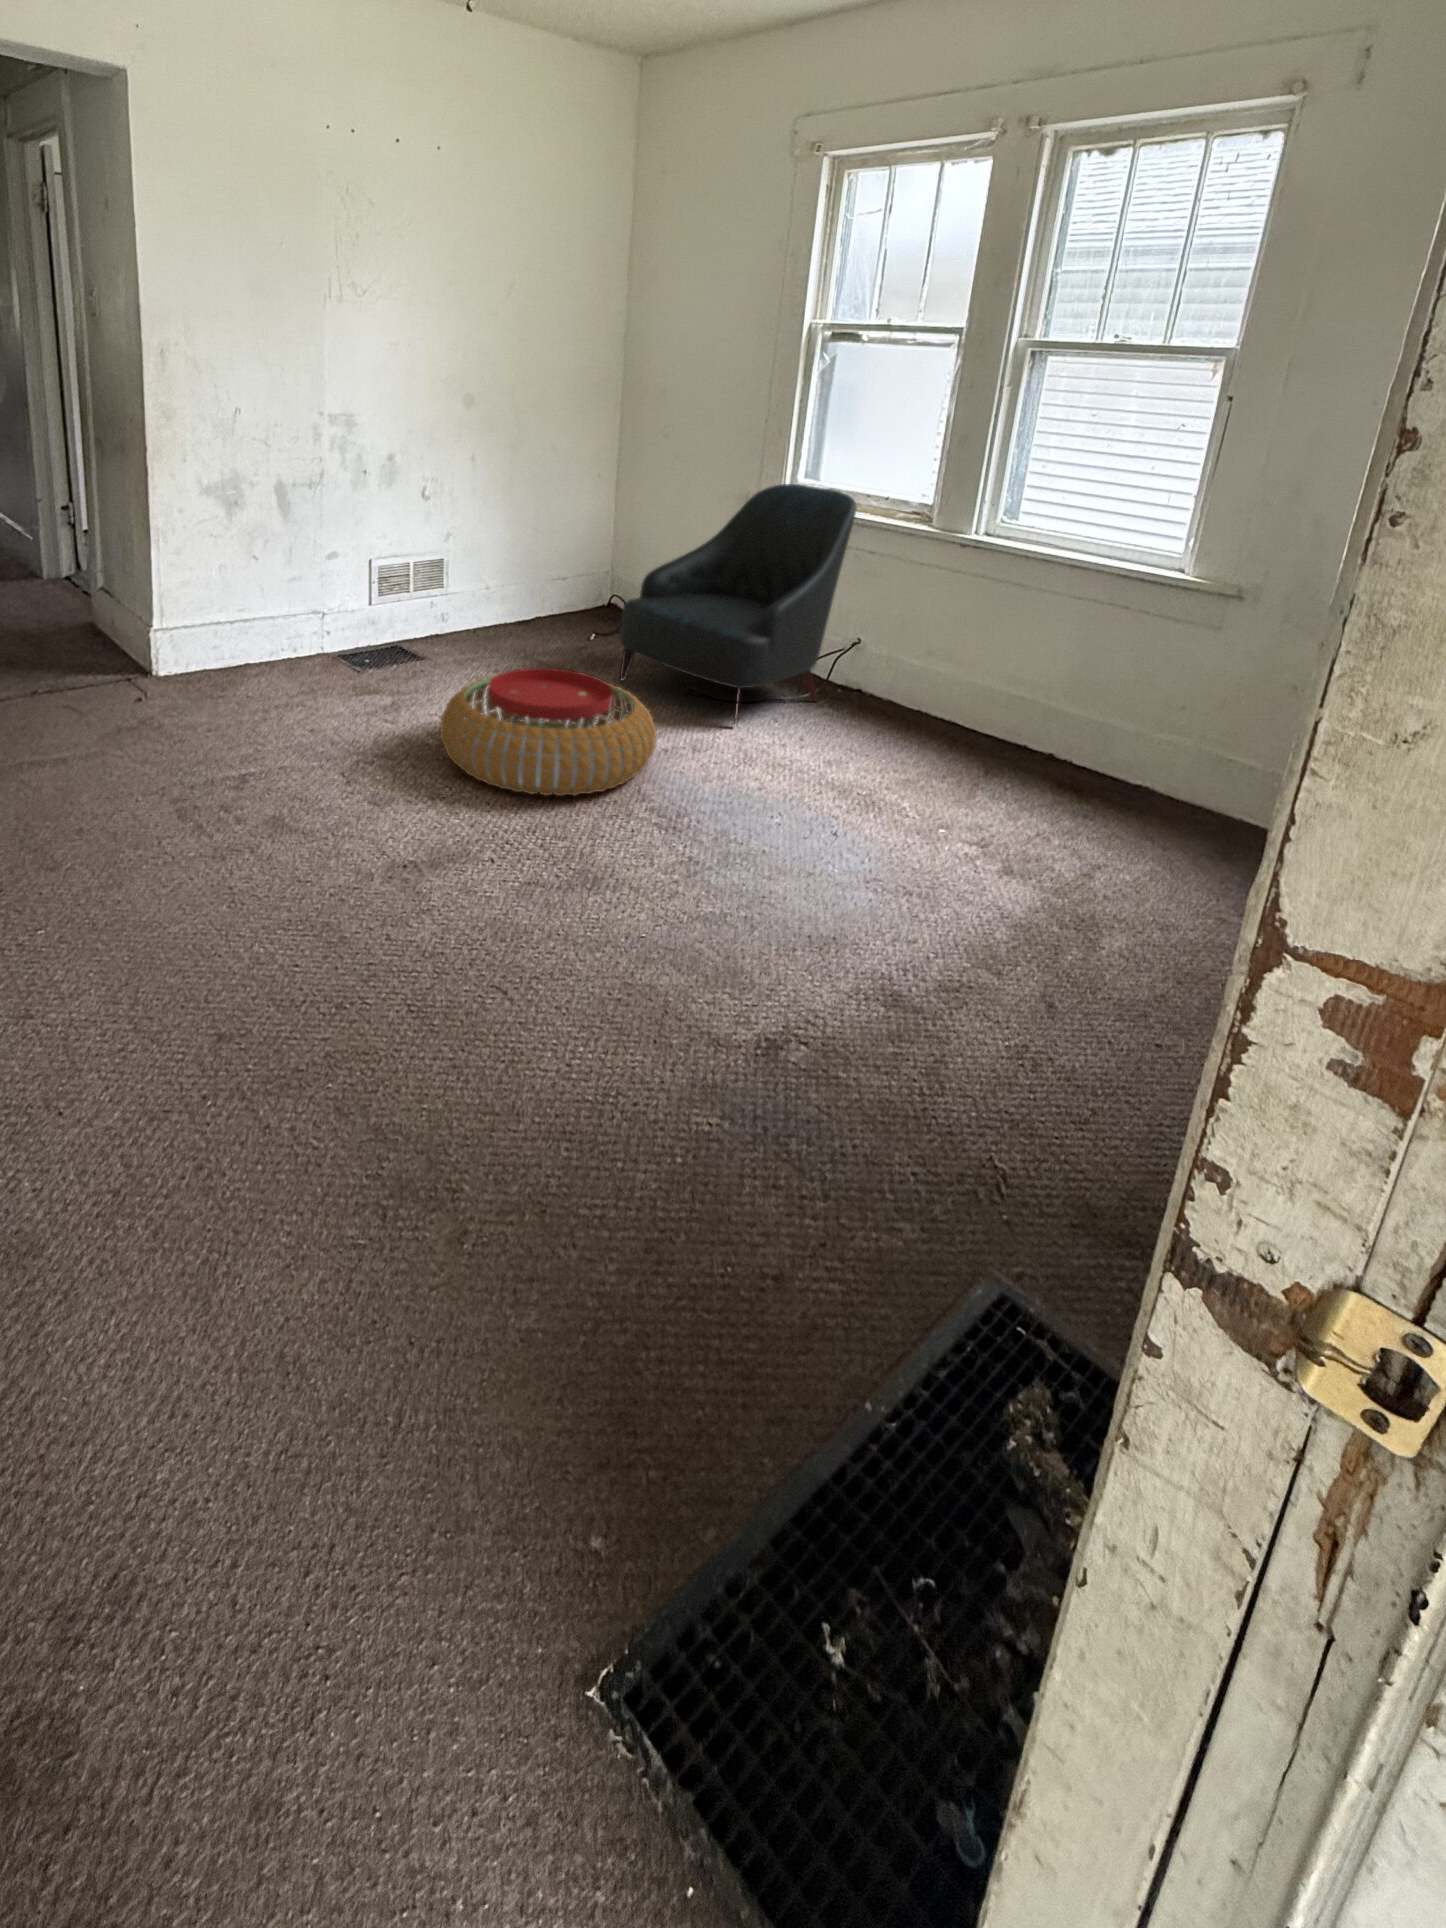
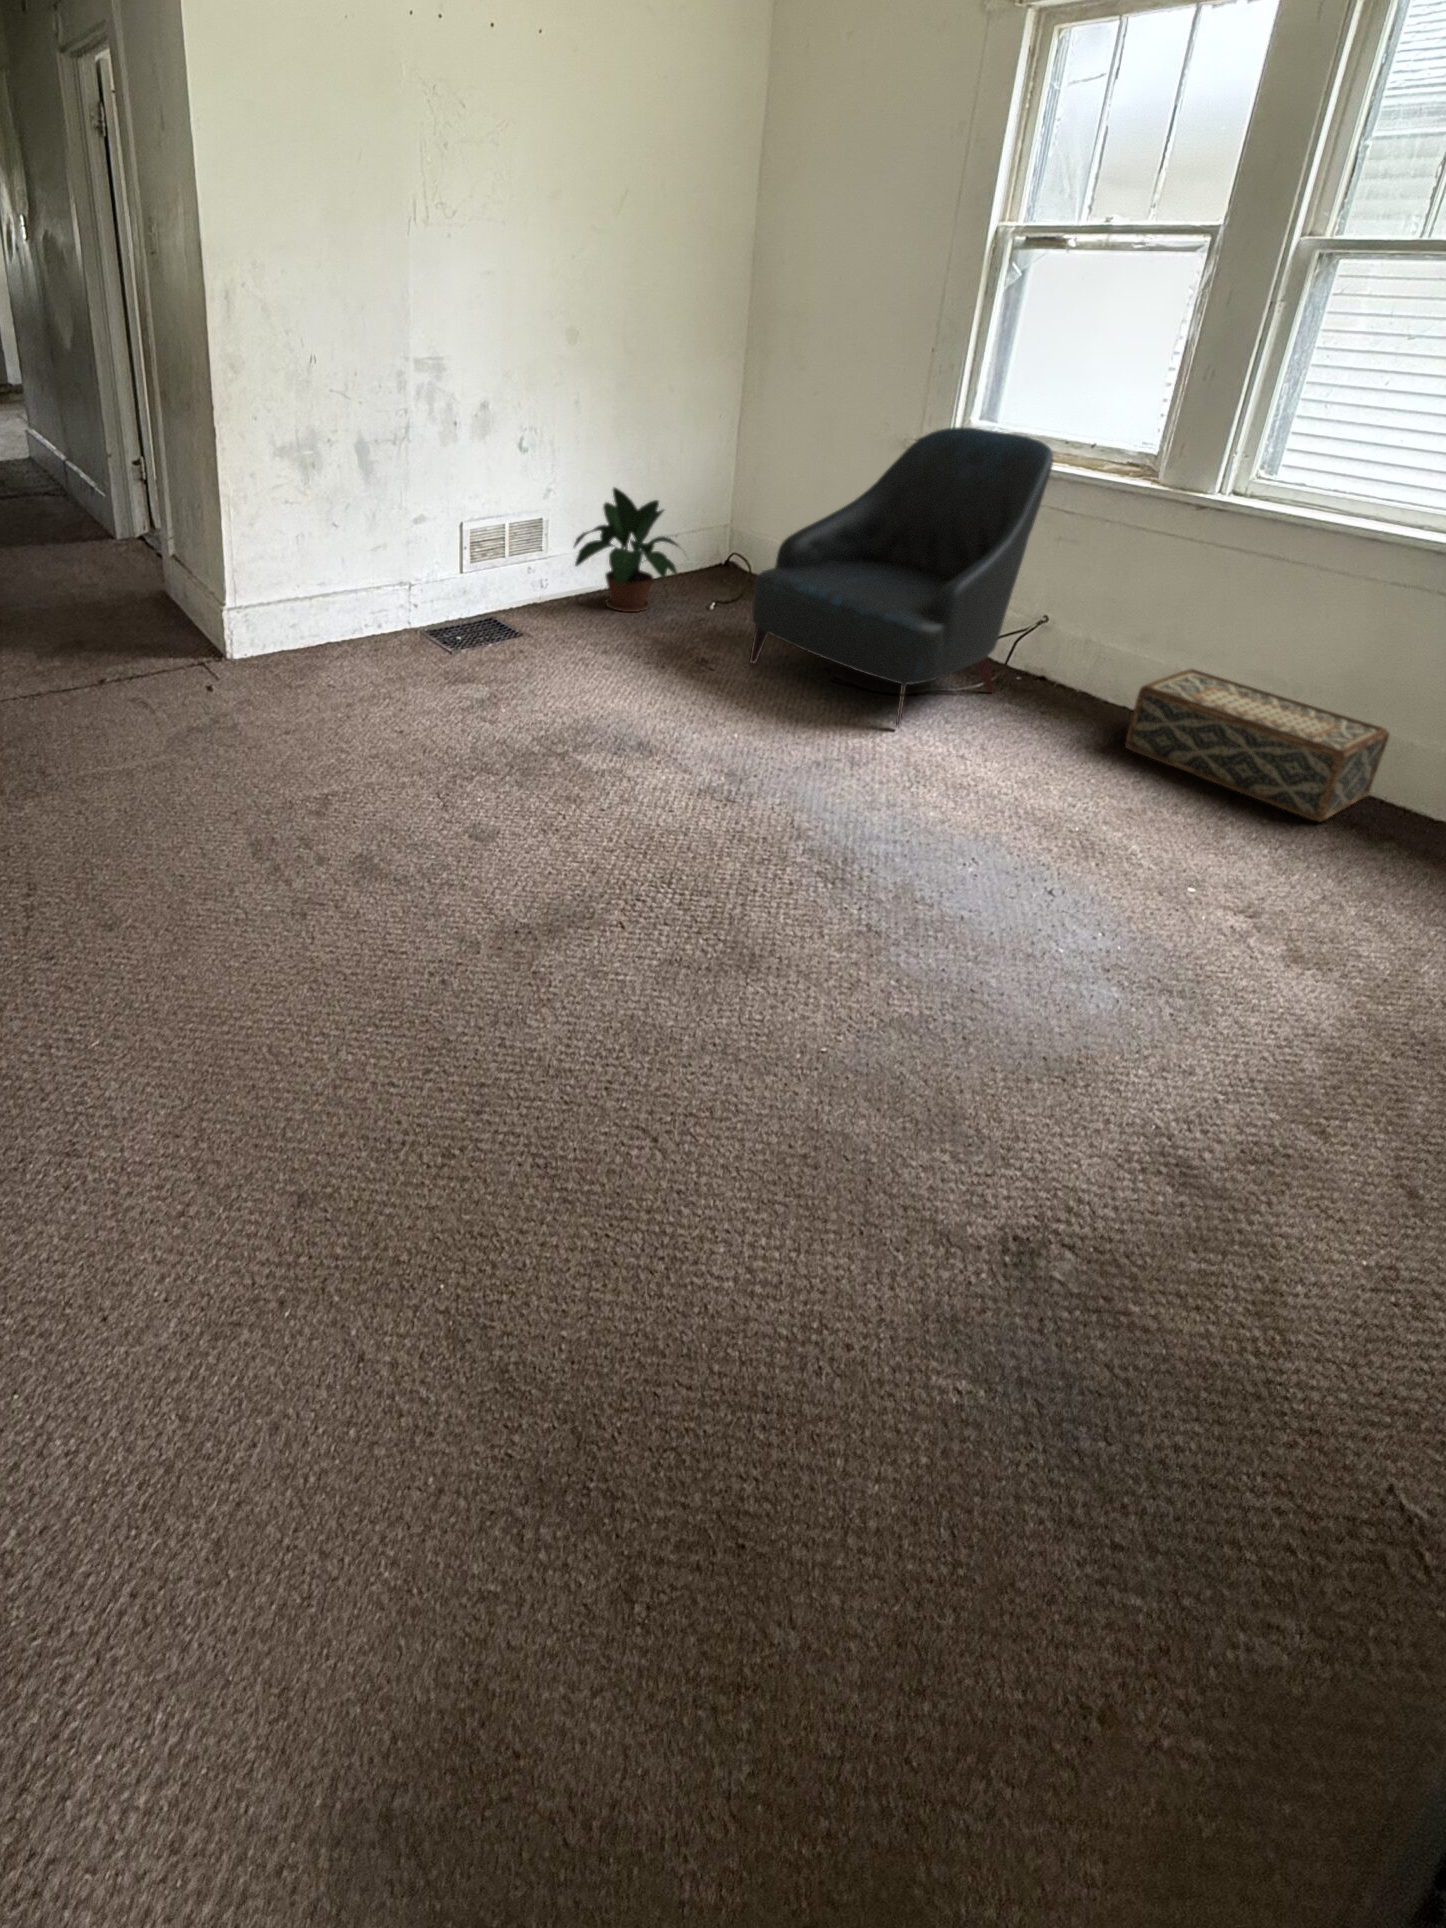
potted plant: none [471,531,573,642] -> present [574,488,678,612]
pouf: present [440,668,656,796] -> none [549,664,812,830]
woven basket: none [913,676,1098,786] -> present [1125,669,1390,822]

